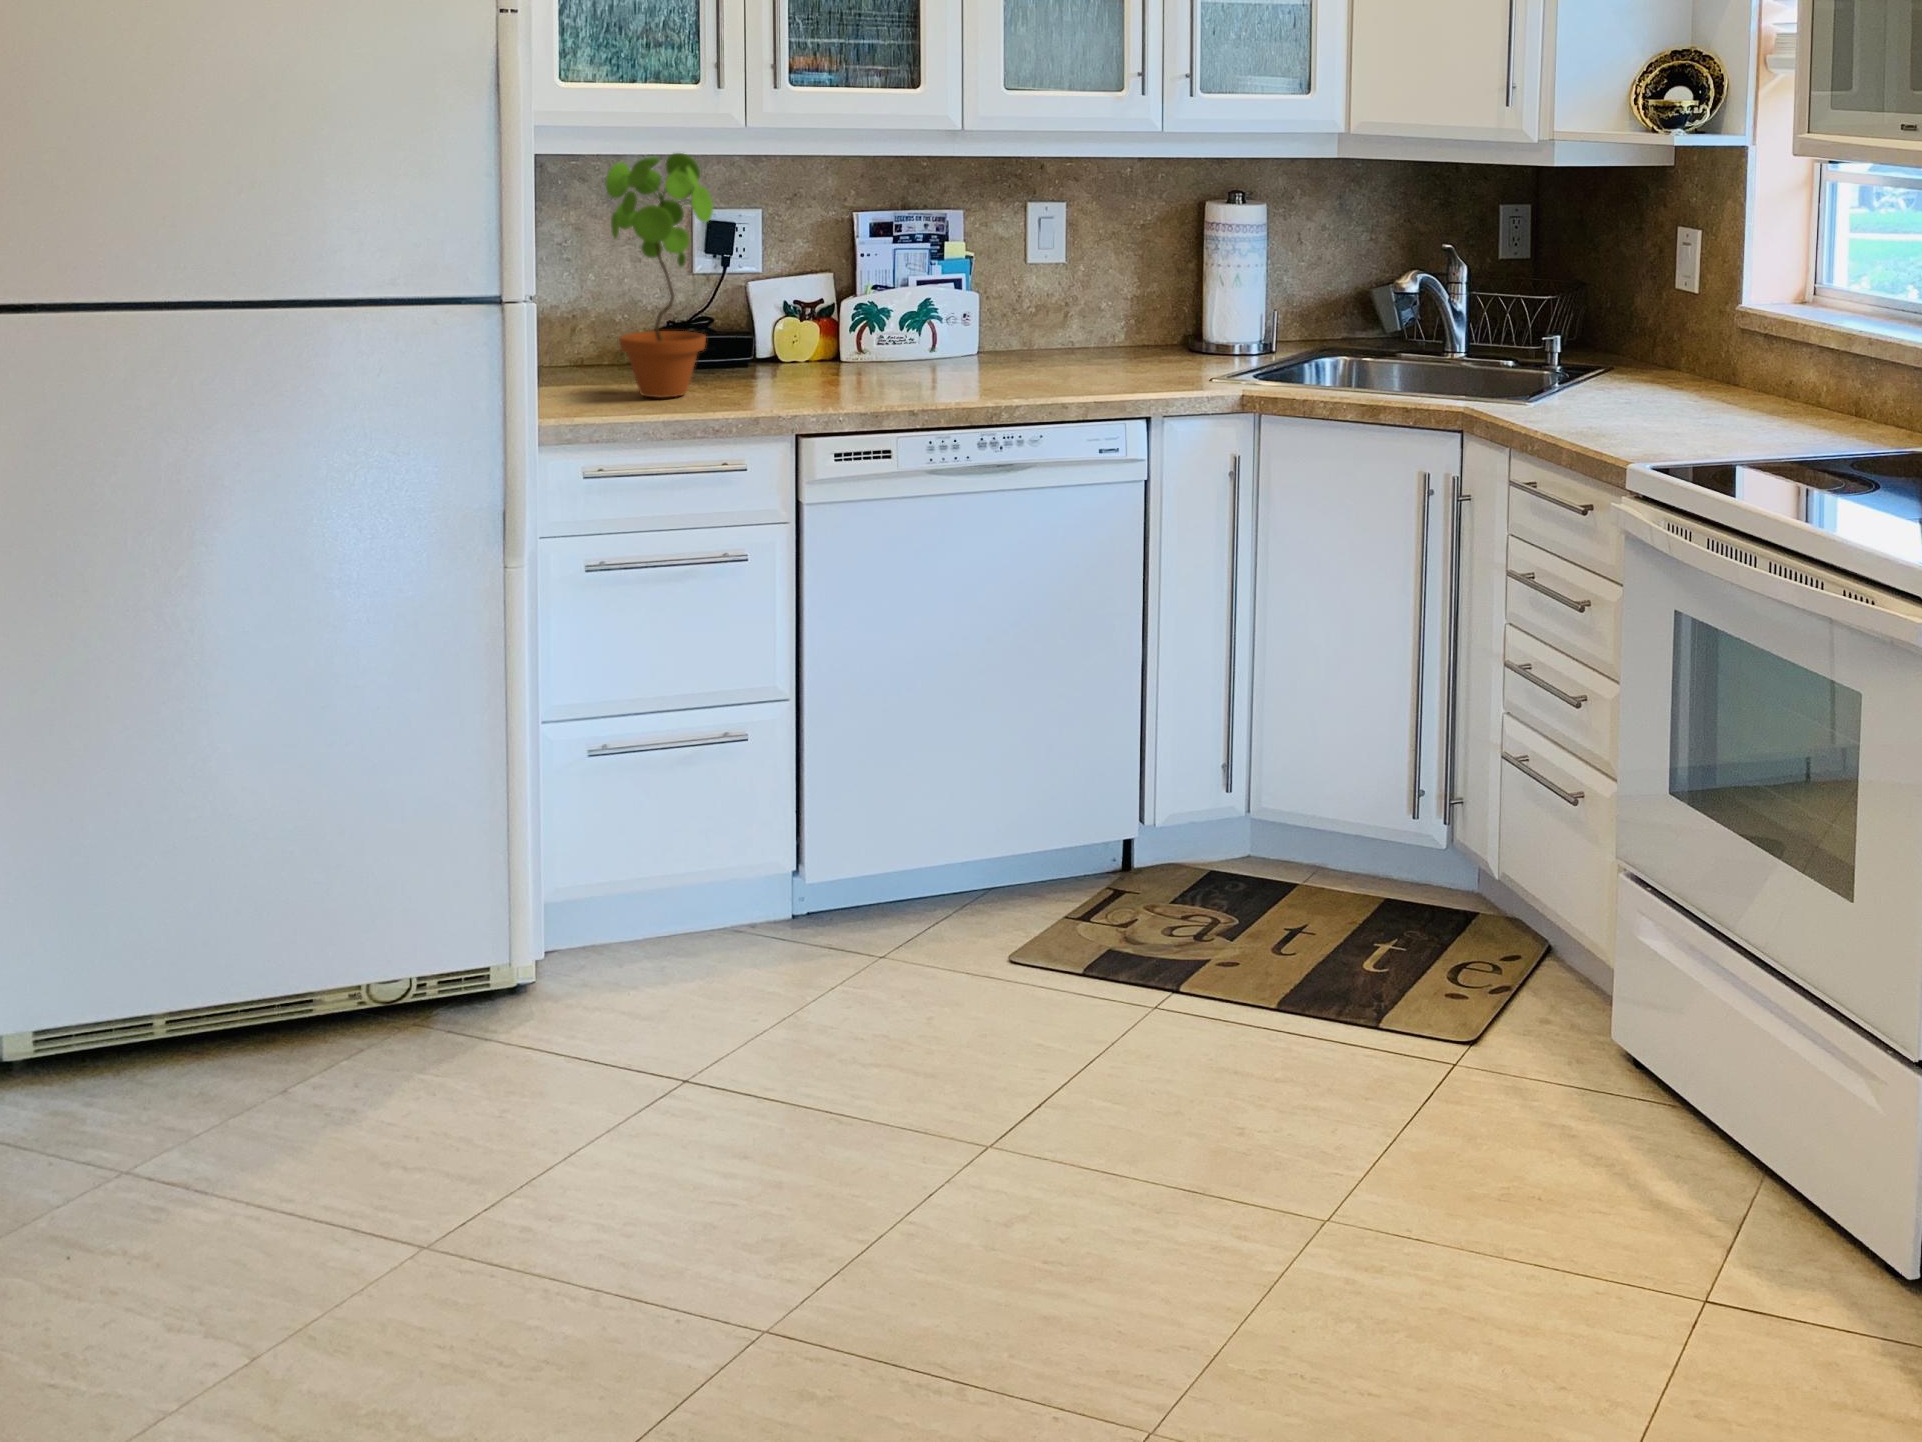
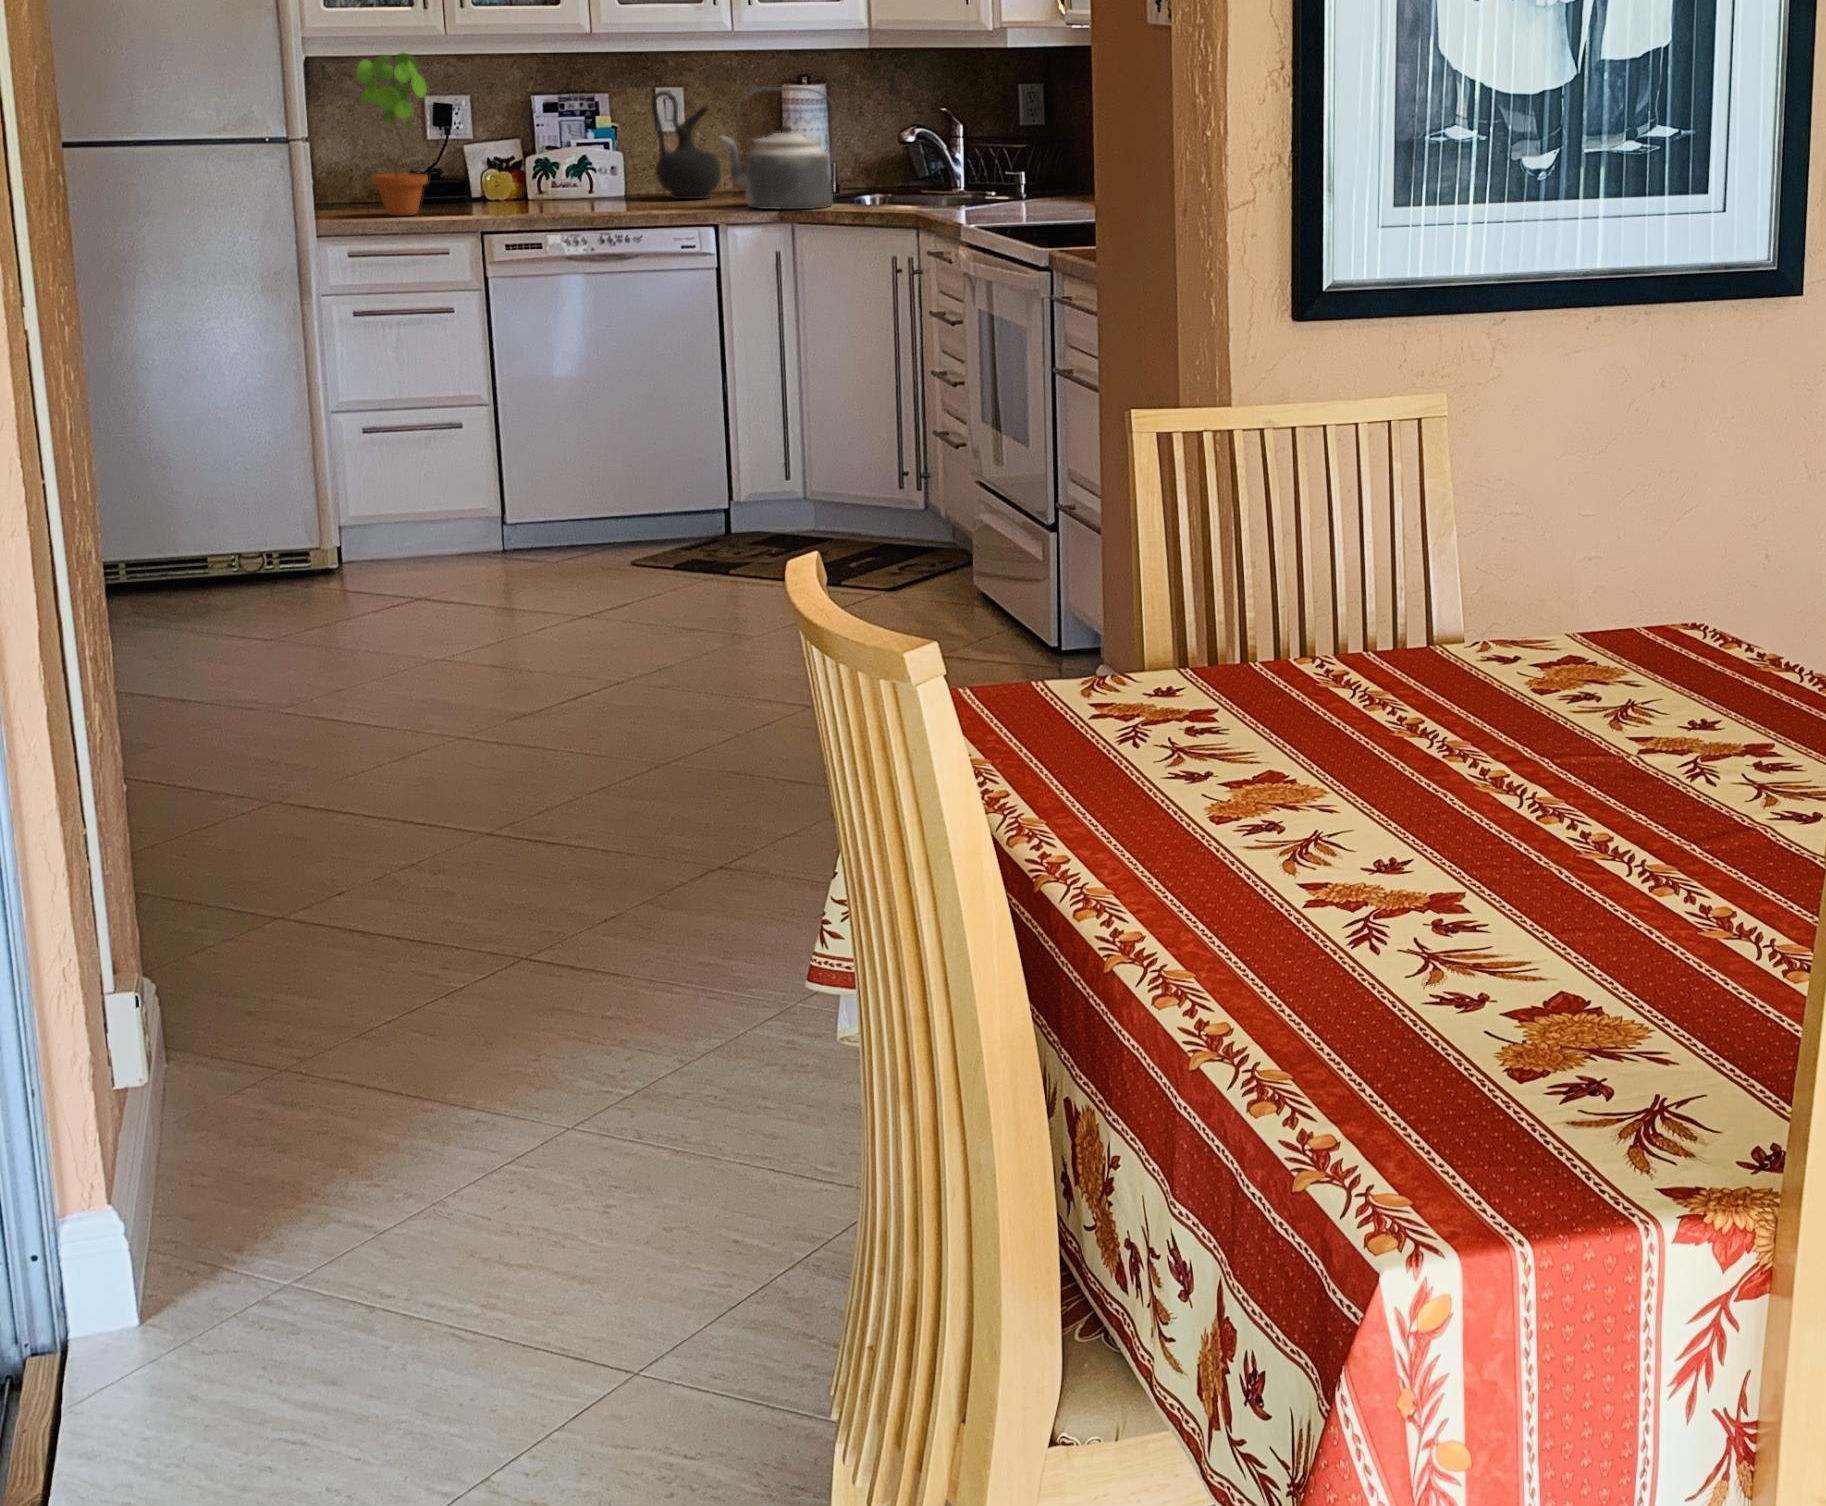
ceramic jug: none [1026,210,1117,362] -> present [651,91,721,199]
kettle: none [1147,213,1311,393] -> present [721,87,833,209]

